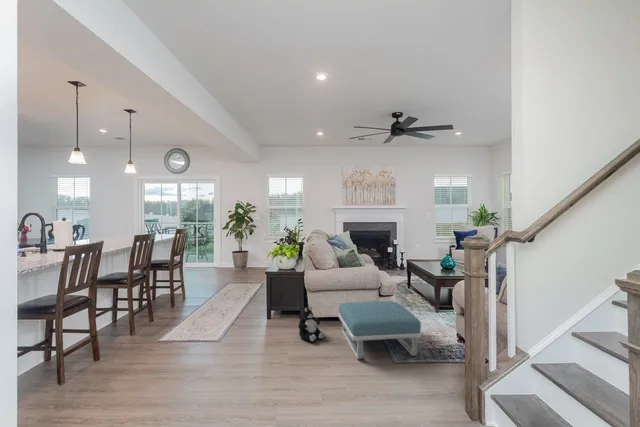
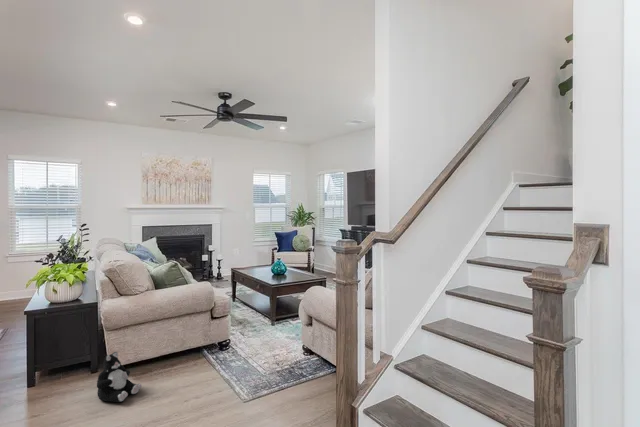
footstool: present [339,301,422,359] -> none [159,323,271,409]

